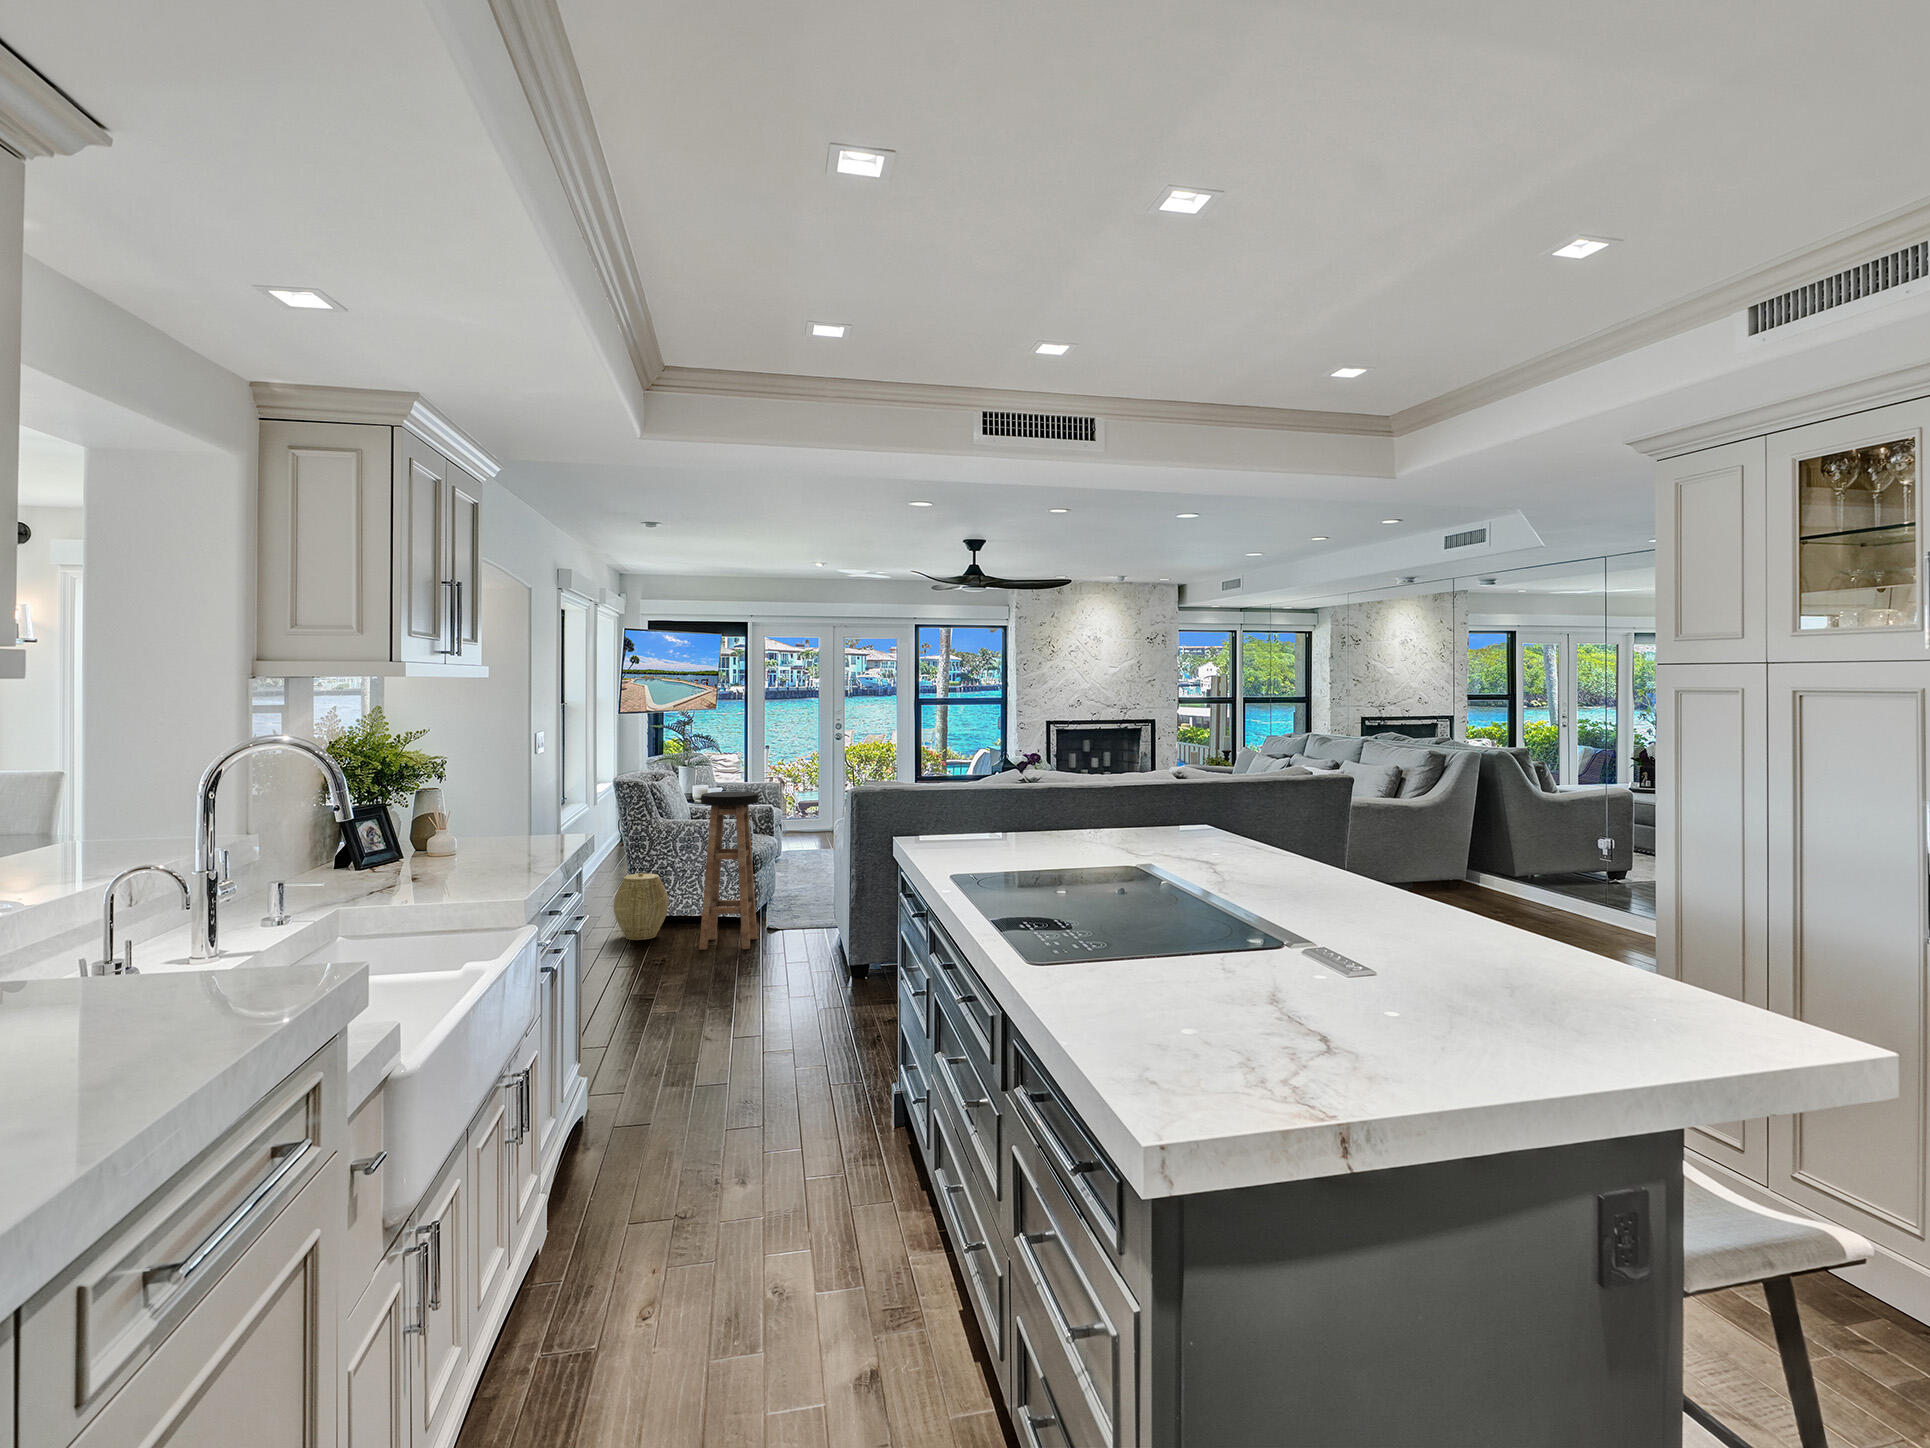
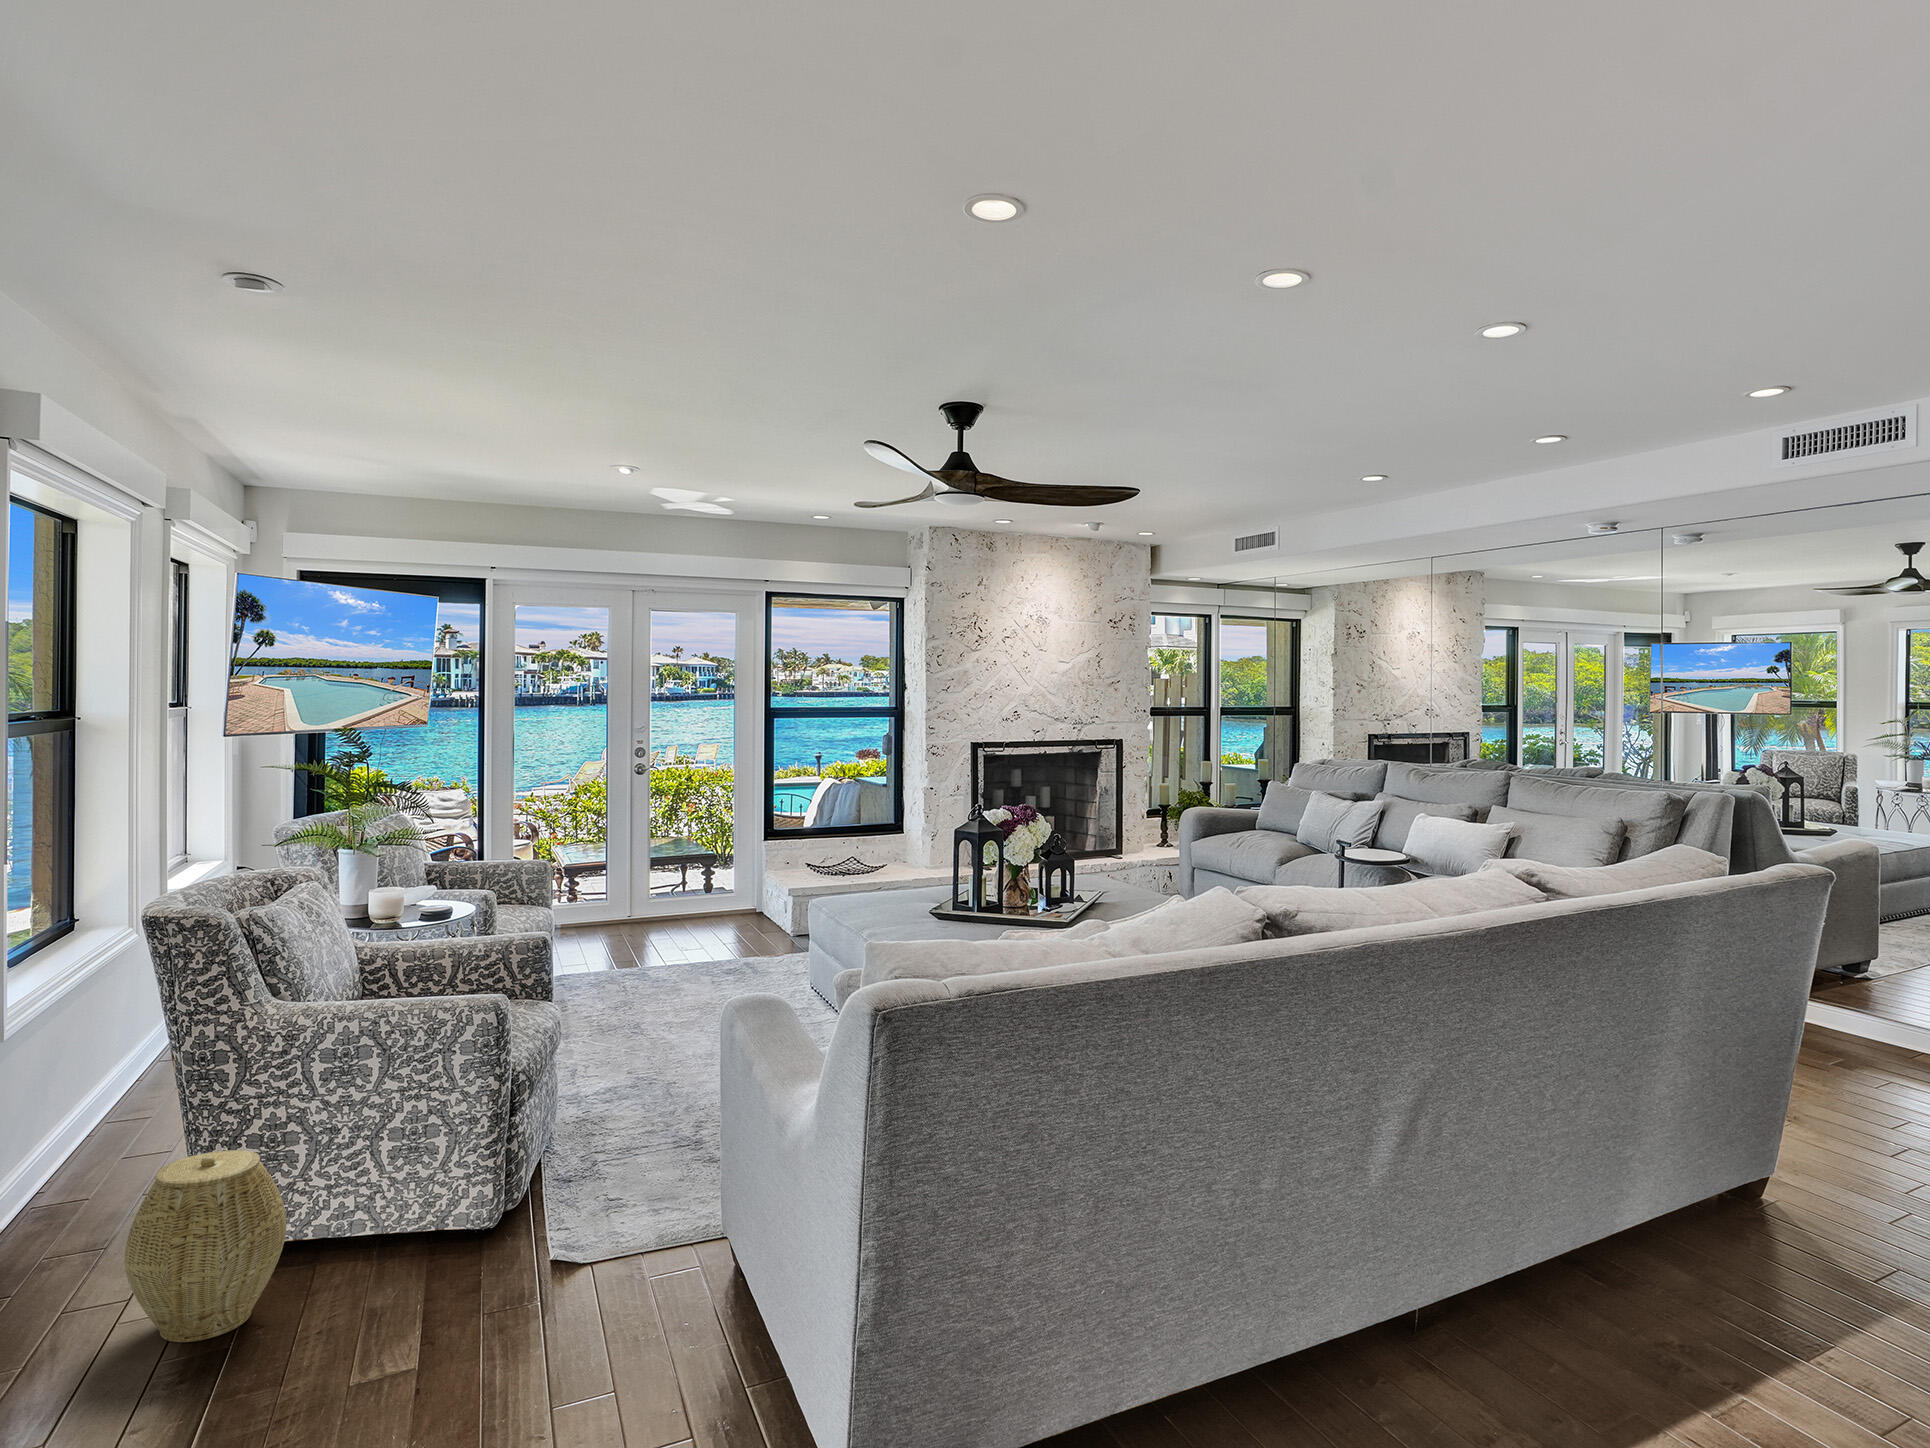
bar stool: present [699,791,759,950] -> none [367,938,535,1378]

